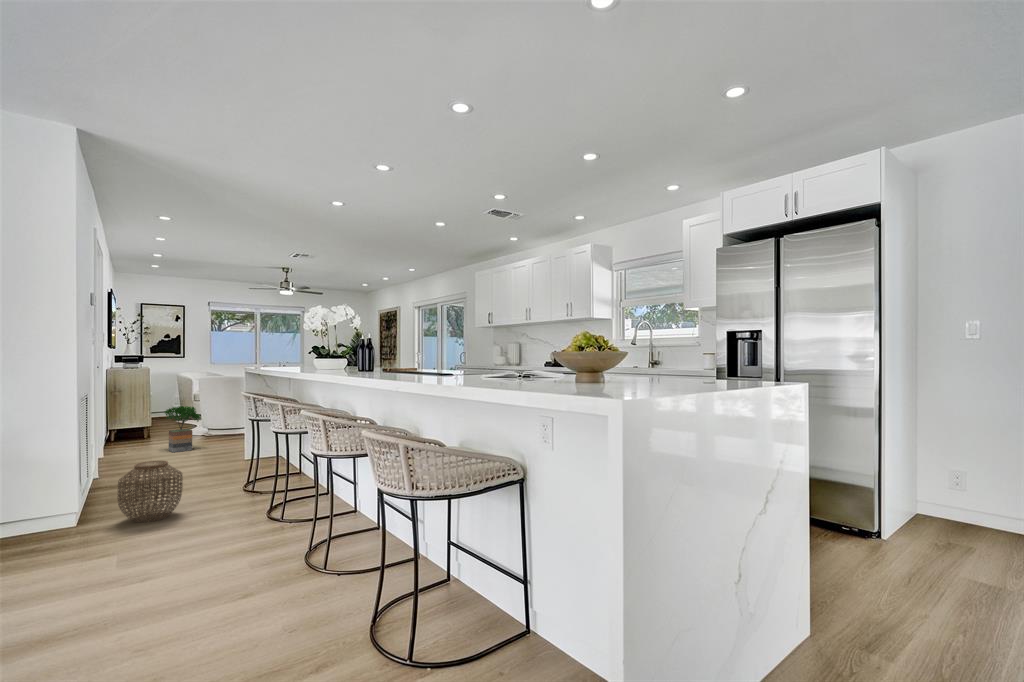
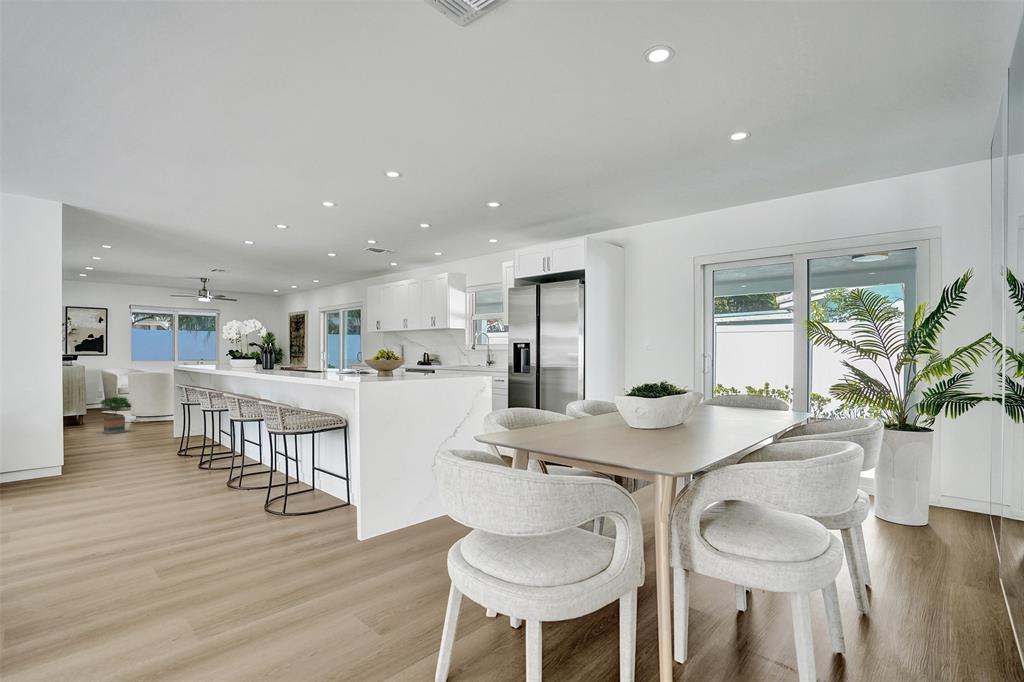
woven basket: present [118,461,183,522] -> none [88,432,134,473]

